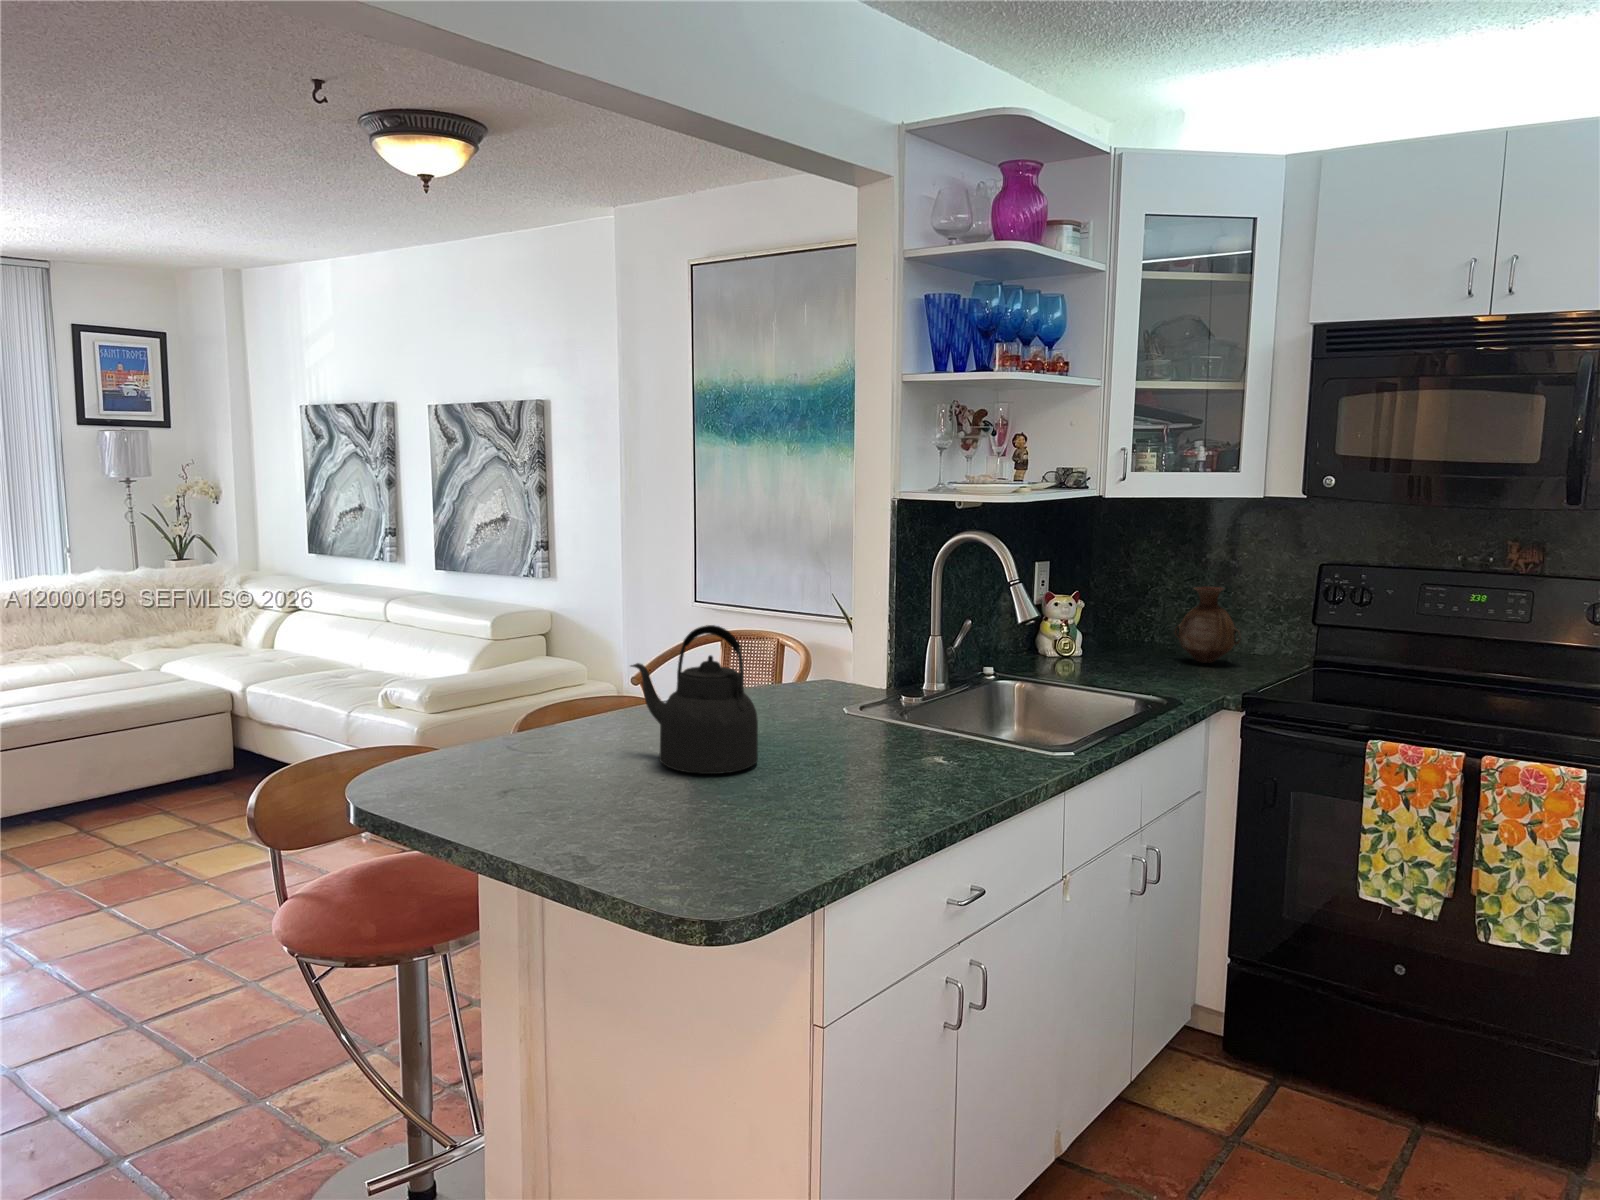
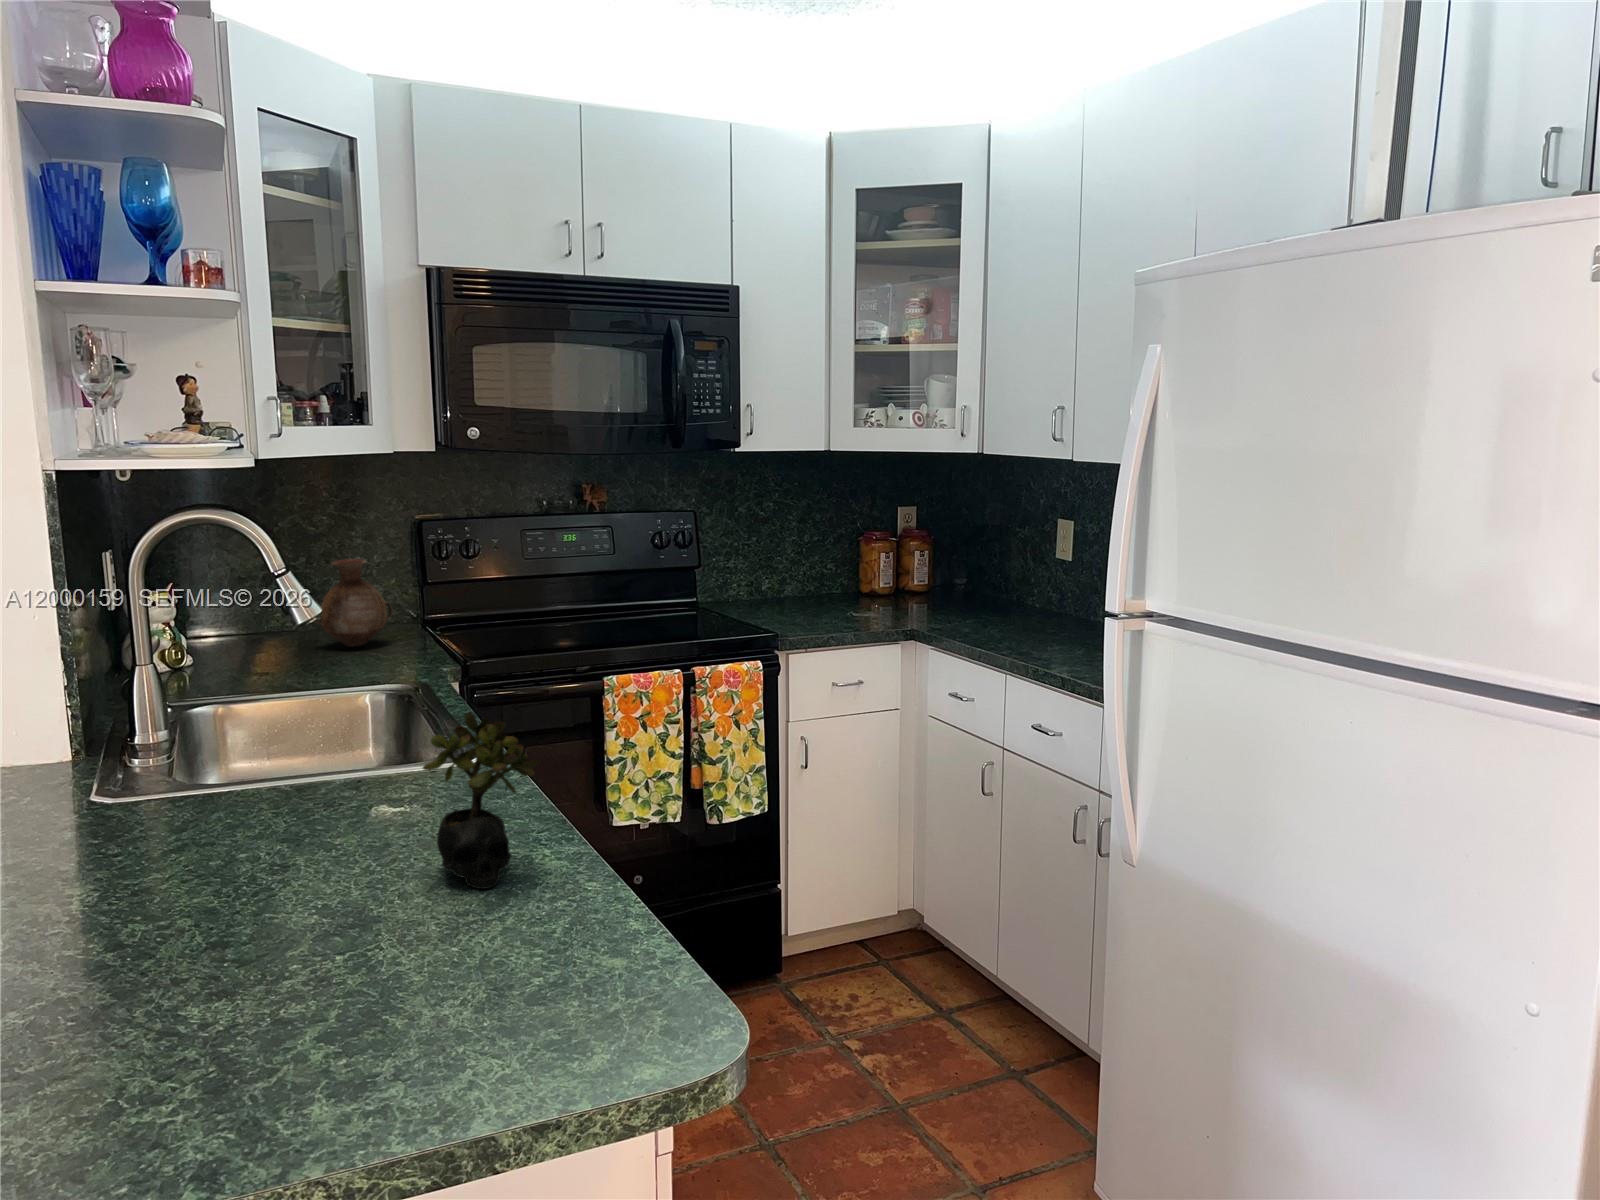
kettle: present [631,625,758,774] -> none [71,727,388,1014]
succulent plant: none [835,661,904,773] -> present [423,713,540,889]

